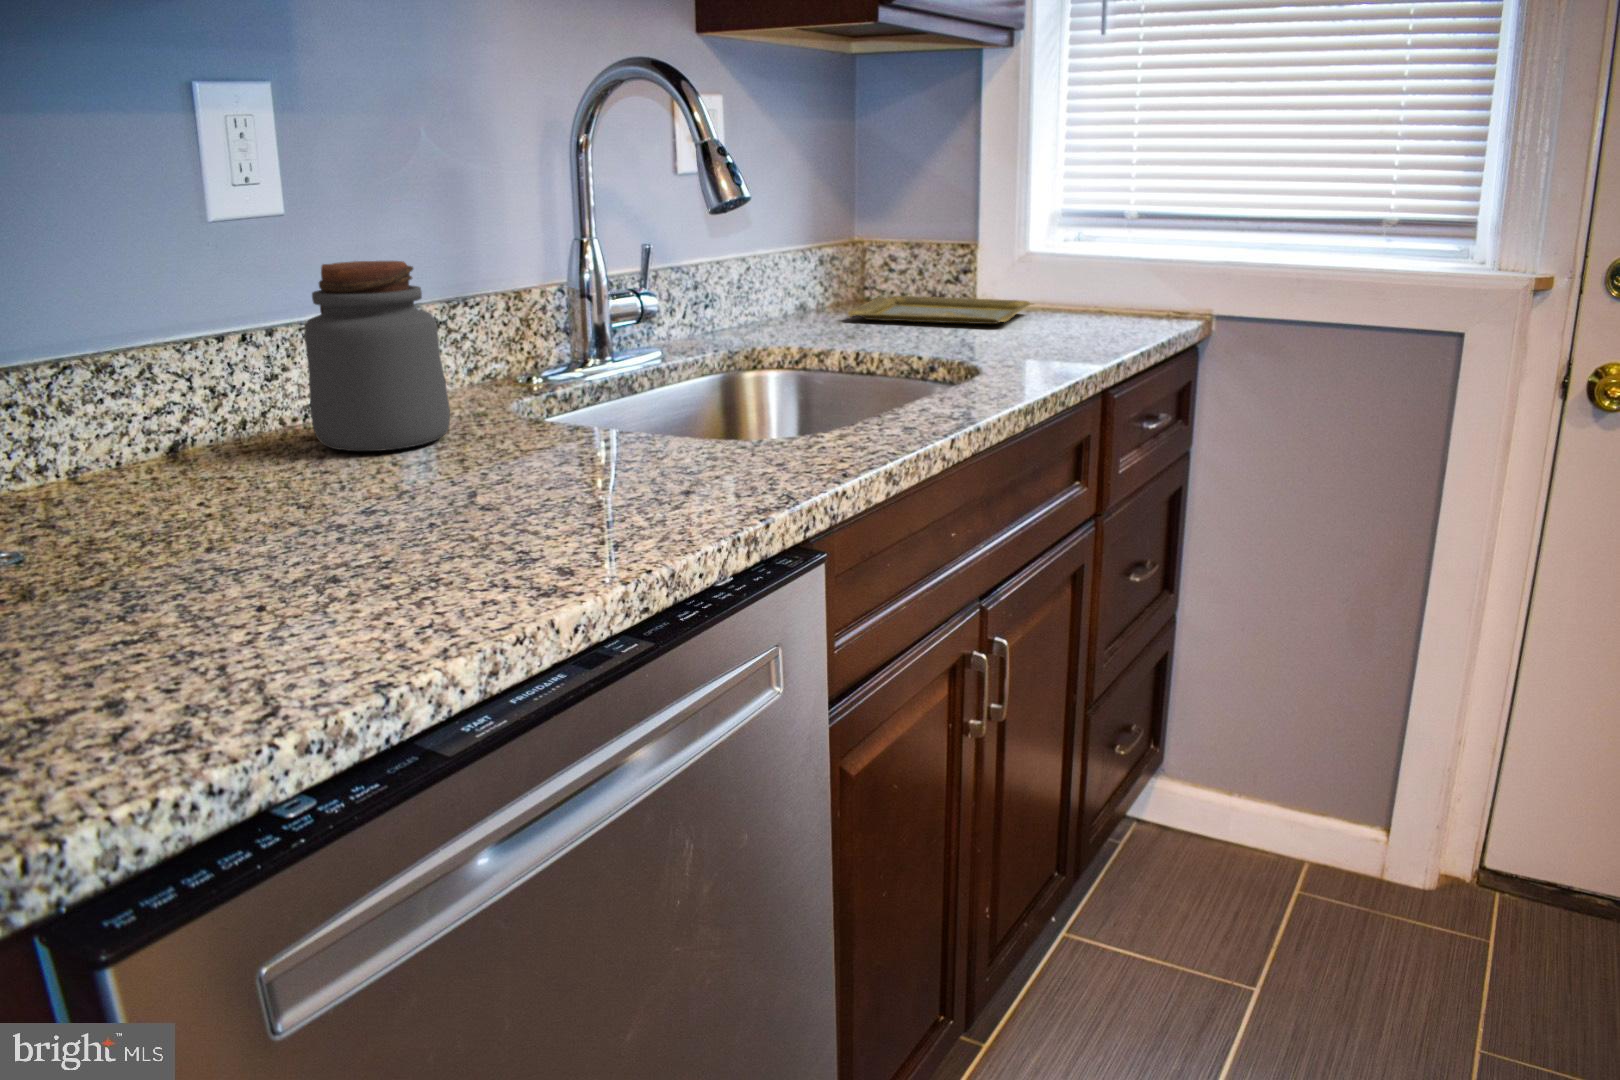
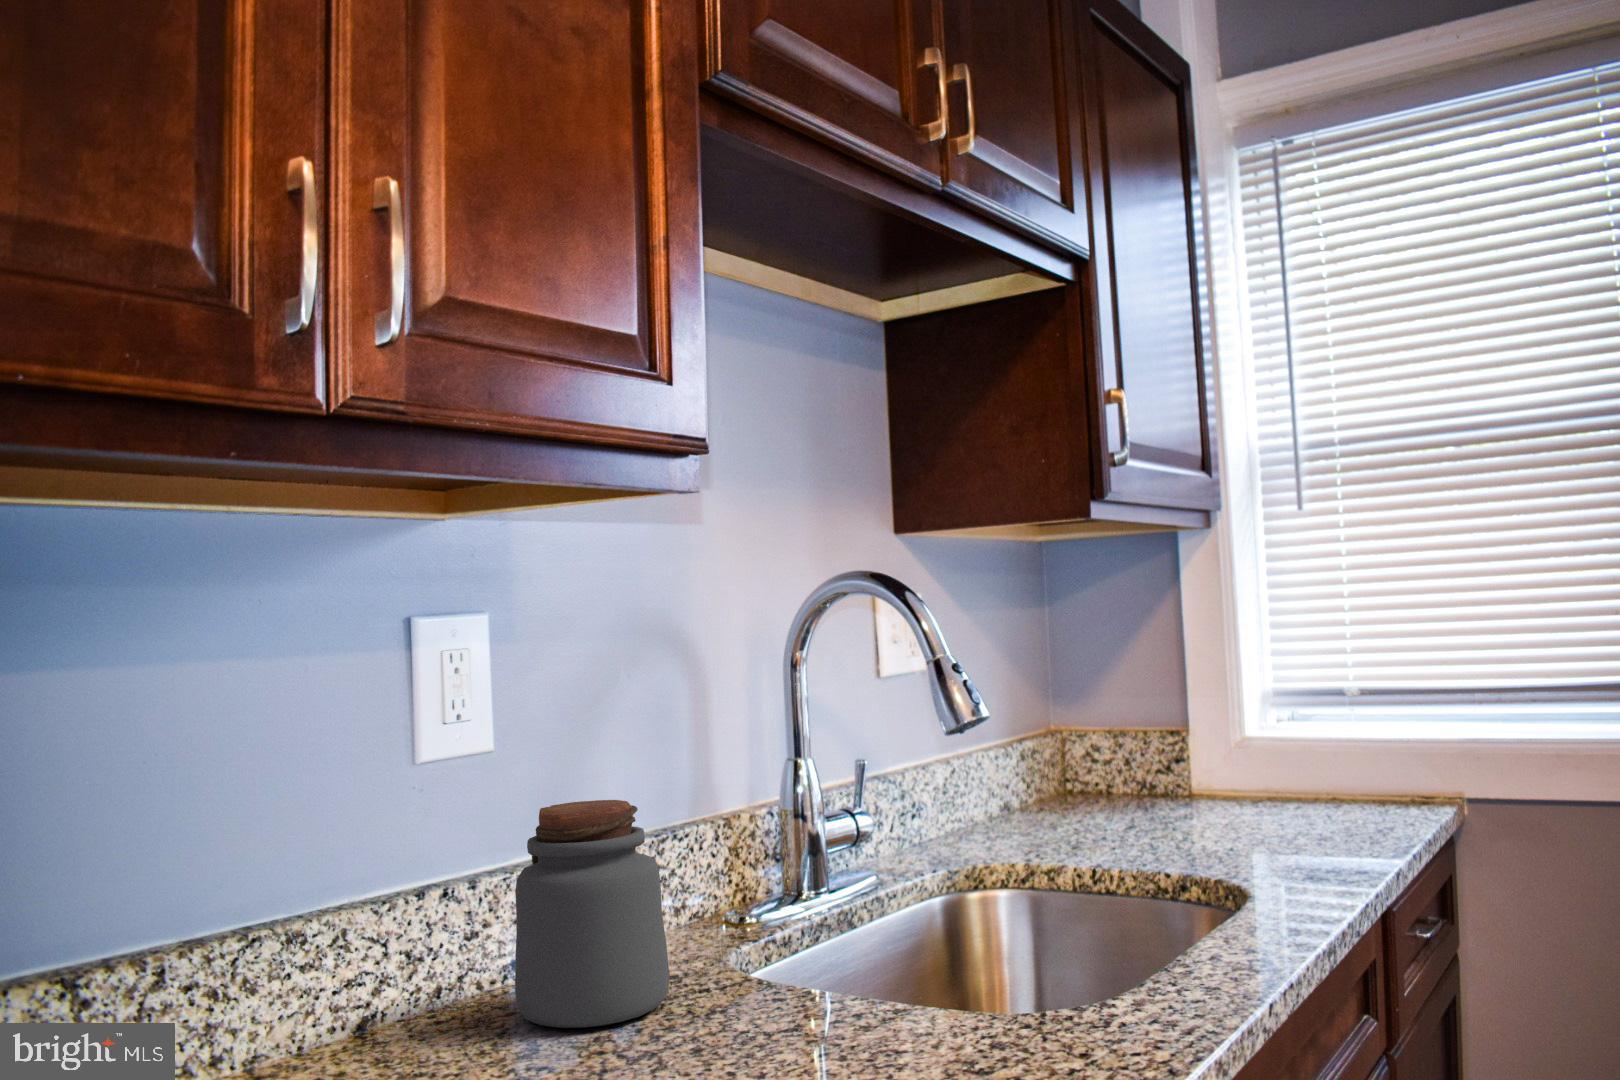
tray: present [848,296,1033,324] -> none [1062,793,1269,825]

